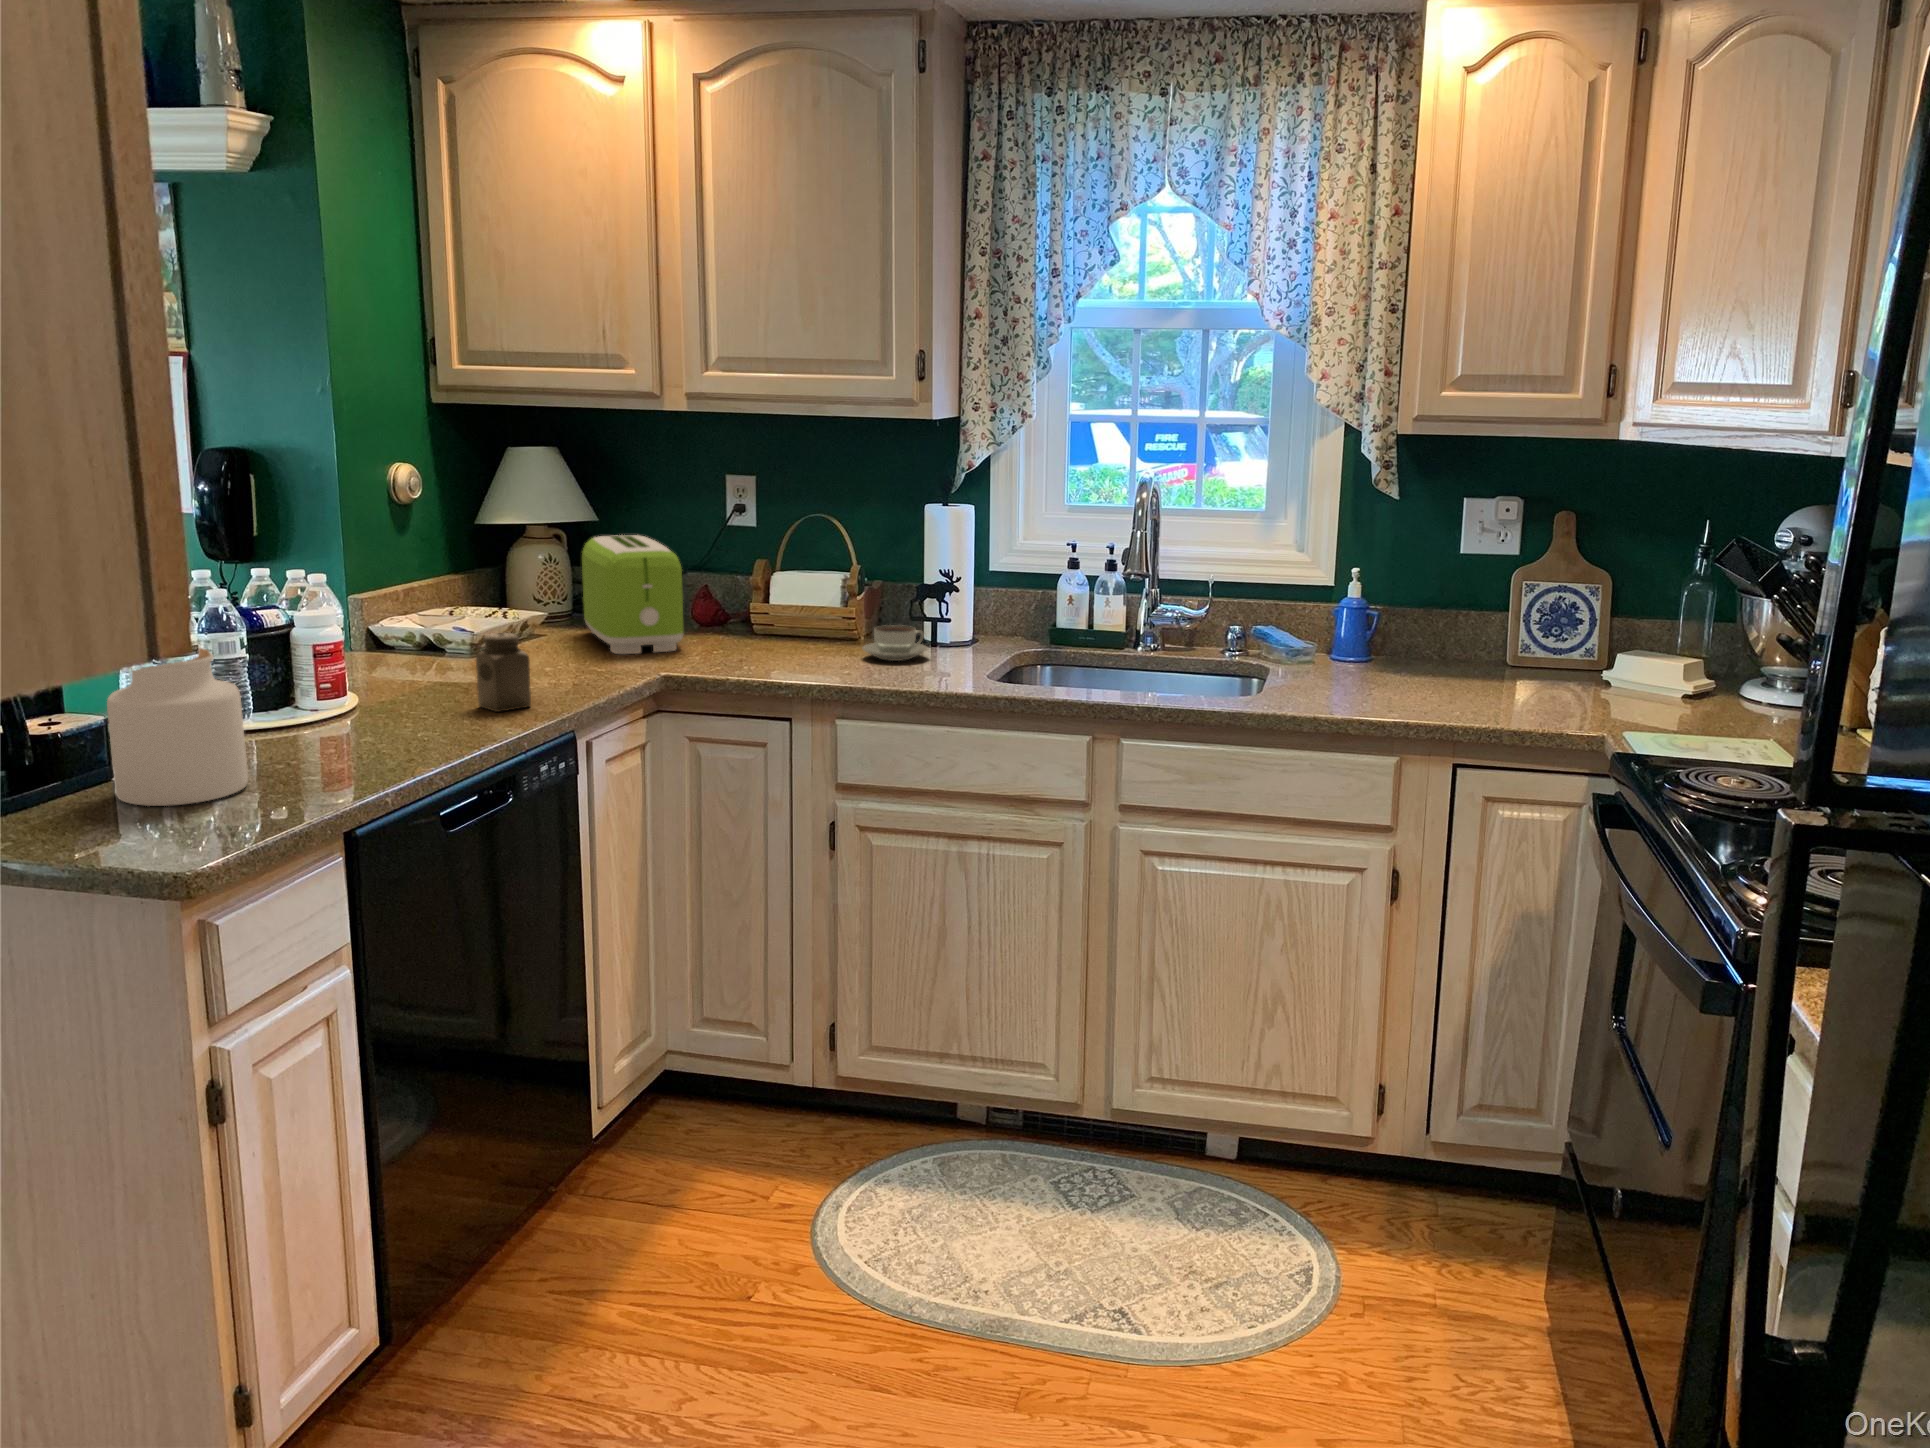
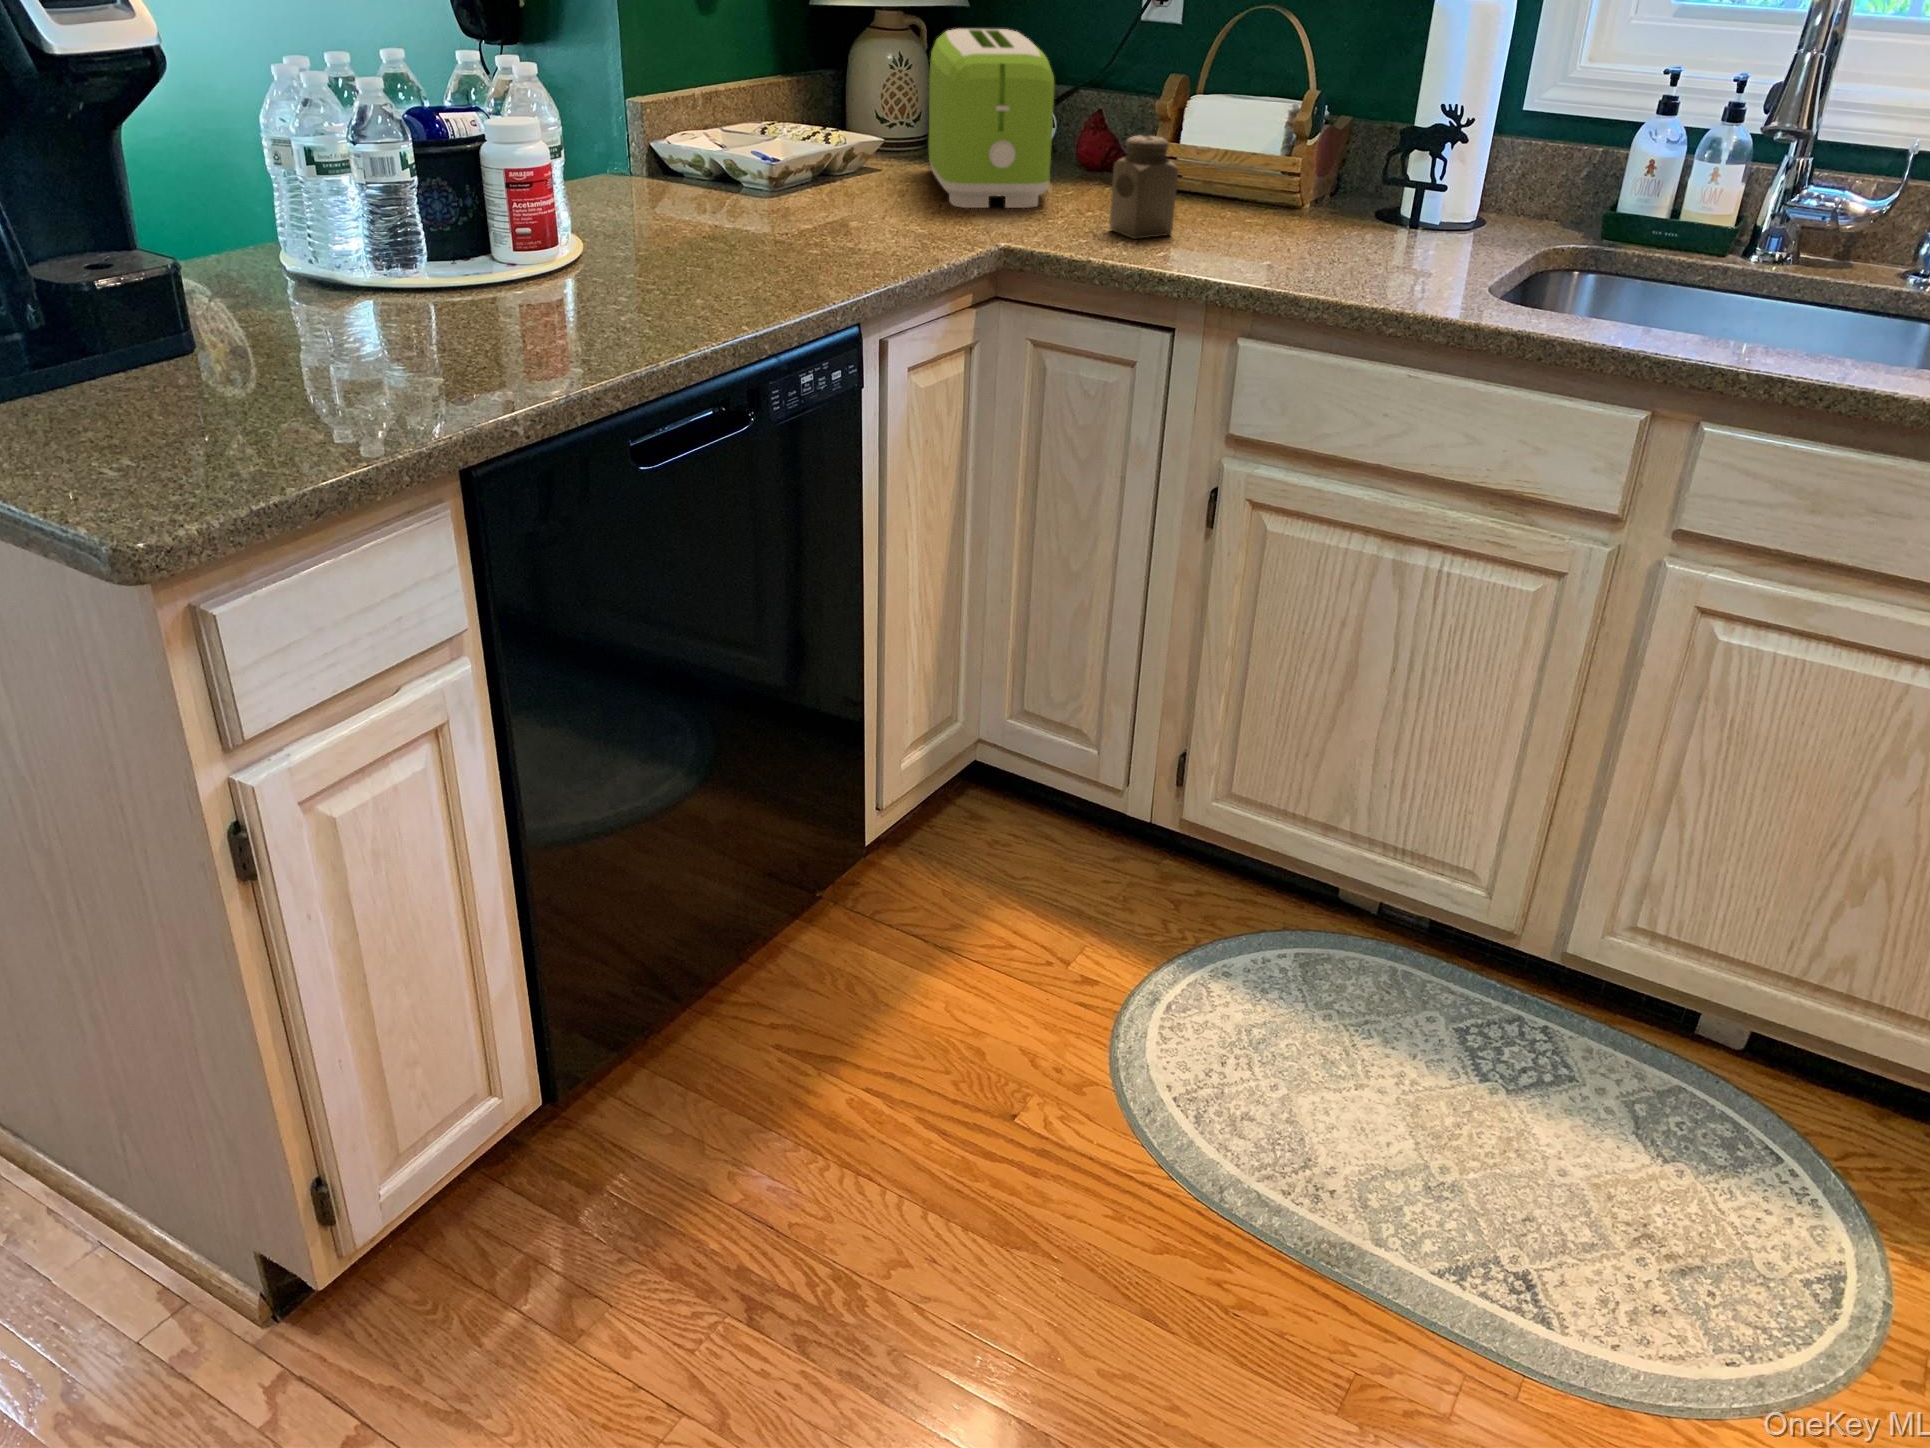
coffee cup: present [862,625,928,661] -> none [1301,191,1403,249]
salt shaker: present [476,633,531,712] -> present [1110,135,1178,239]
jar: present [107,648,248,806] -> none [148,174,357,415]

